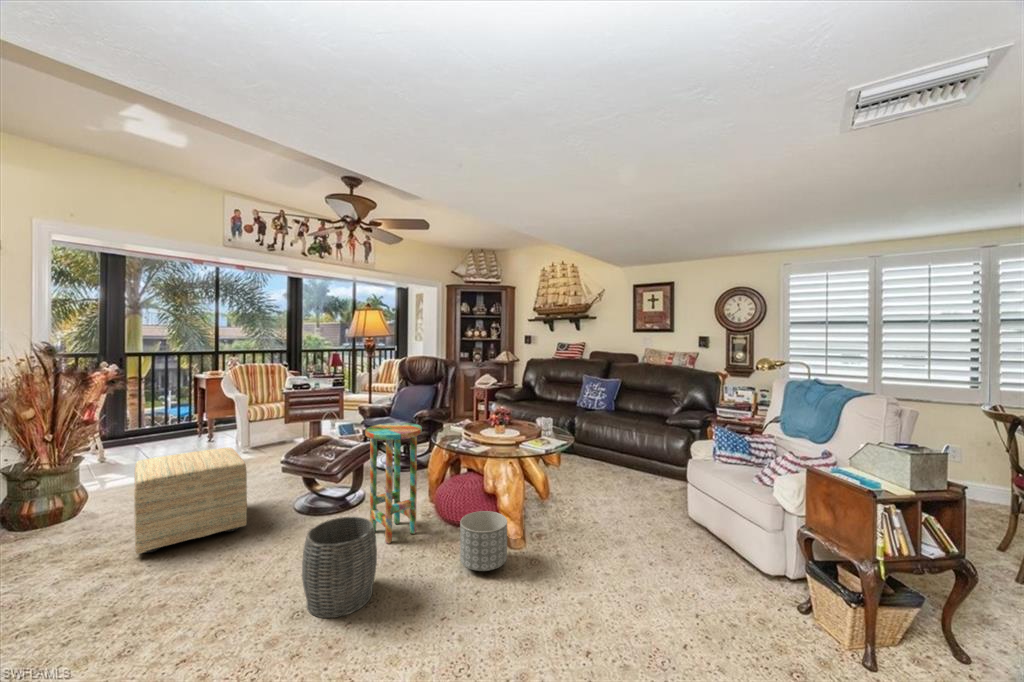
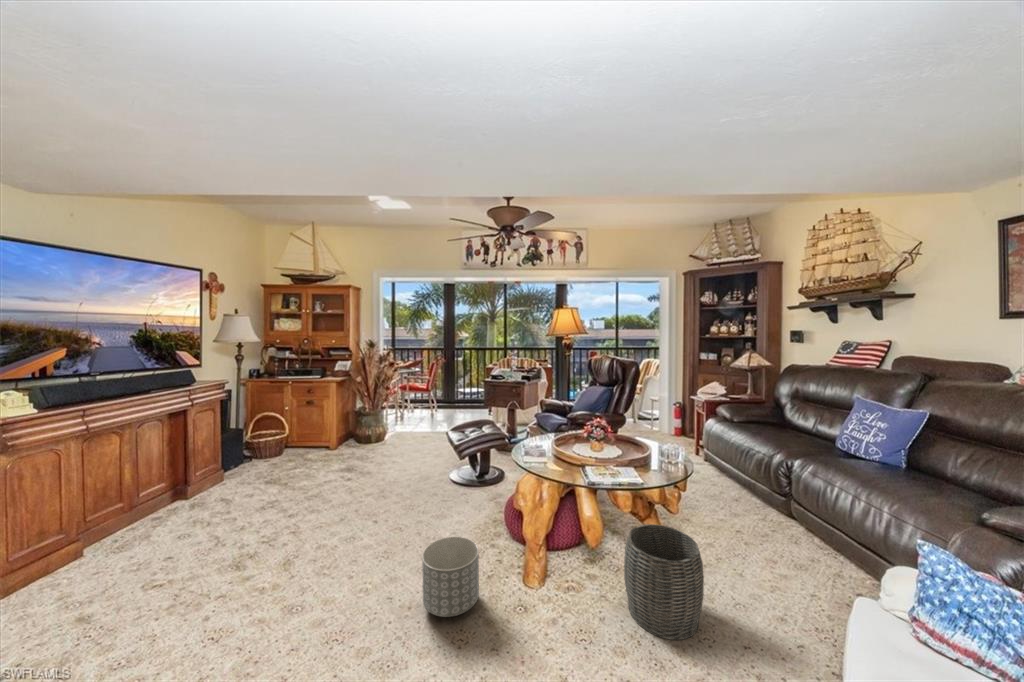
side table: present [366,423,422,544] -> none [428,418,481,534]
ottoman: present [134,448,247,554] -> none [343,414,423,477]
woven basket: present [302,517,377,618] -> present [624,524,704,640]

